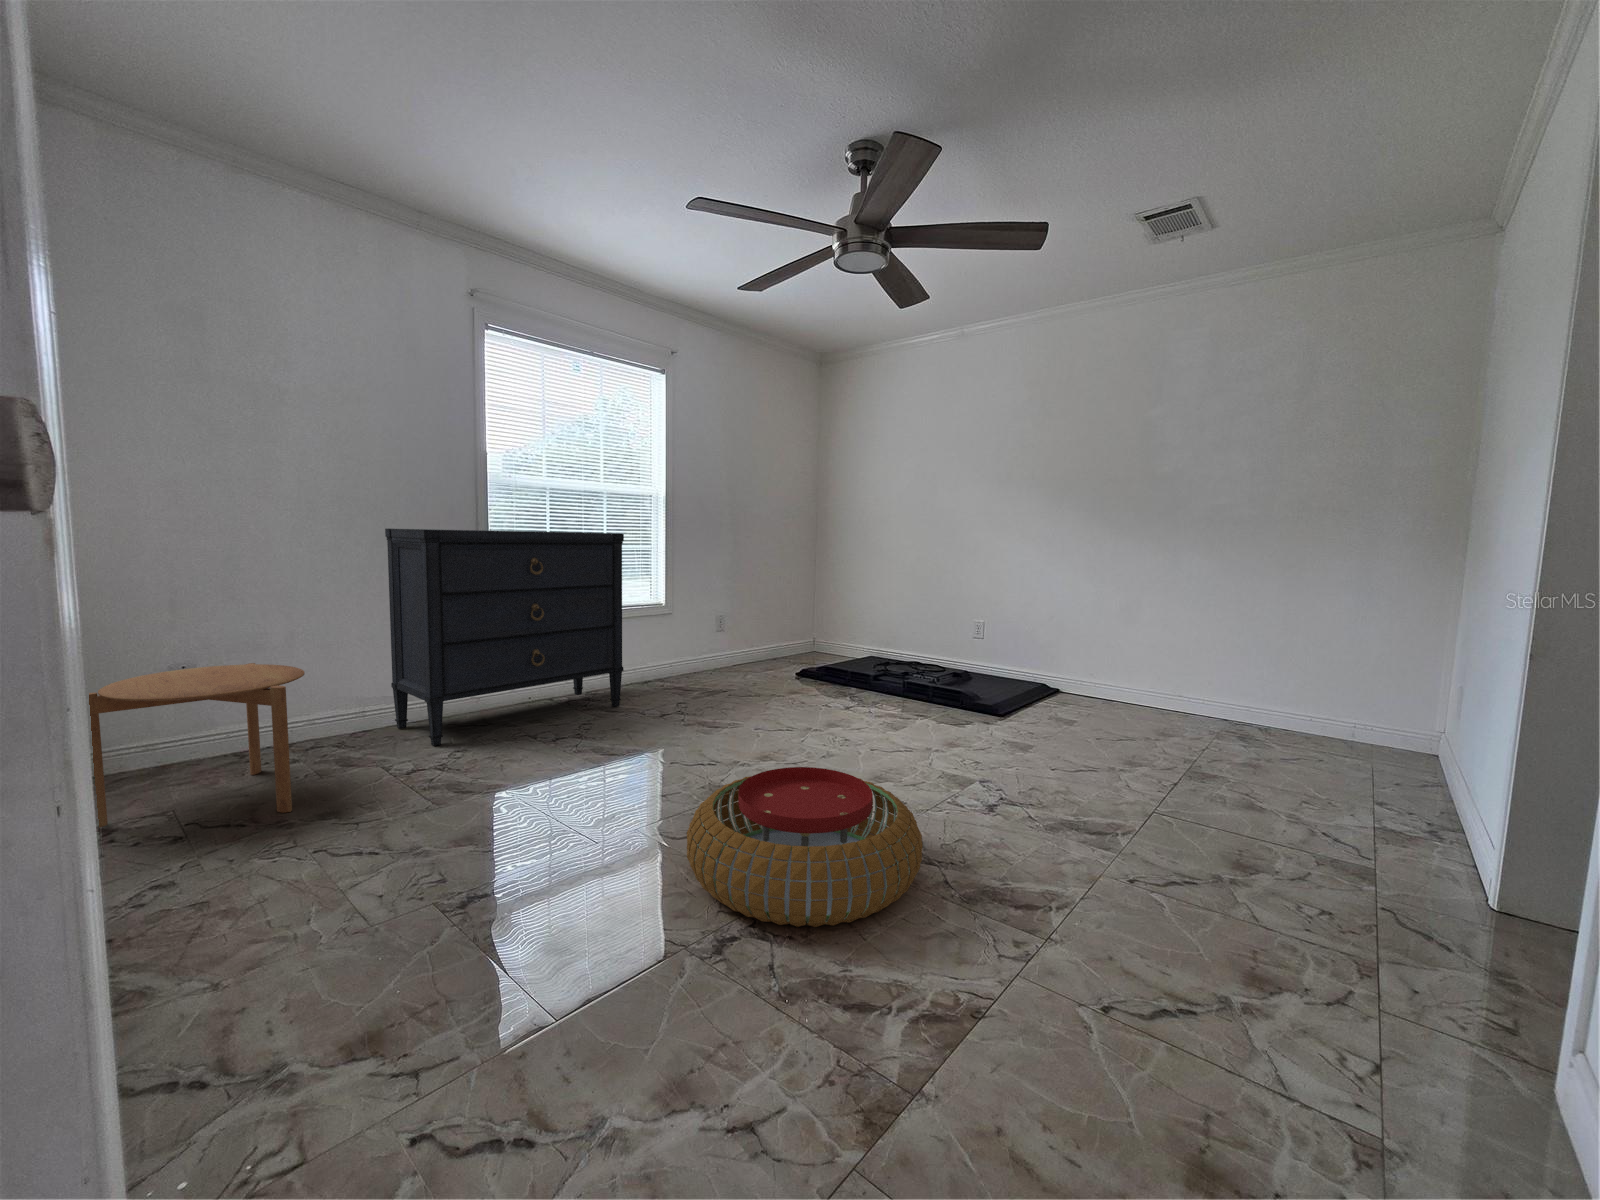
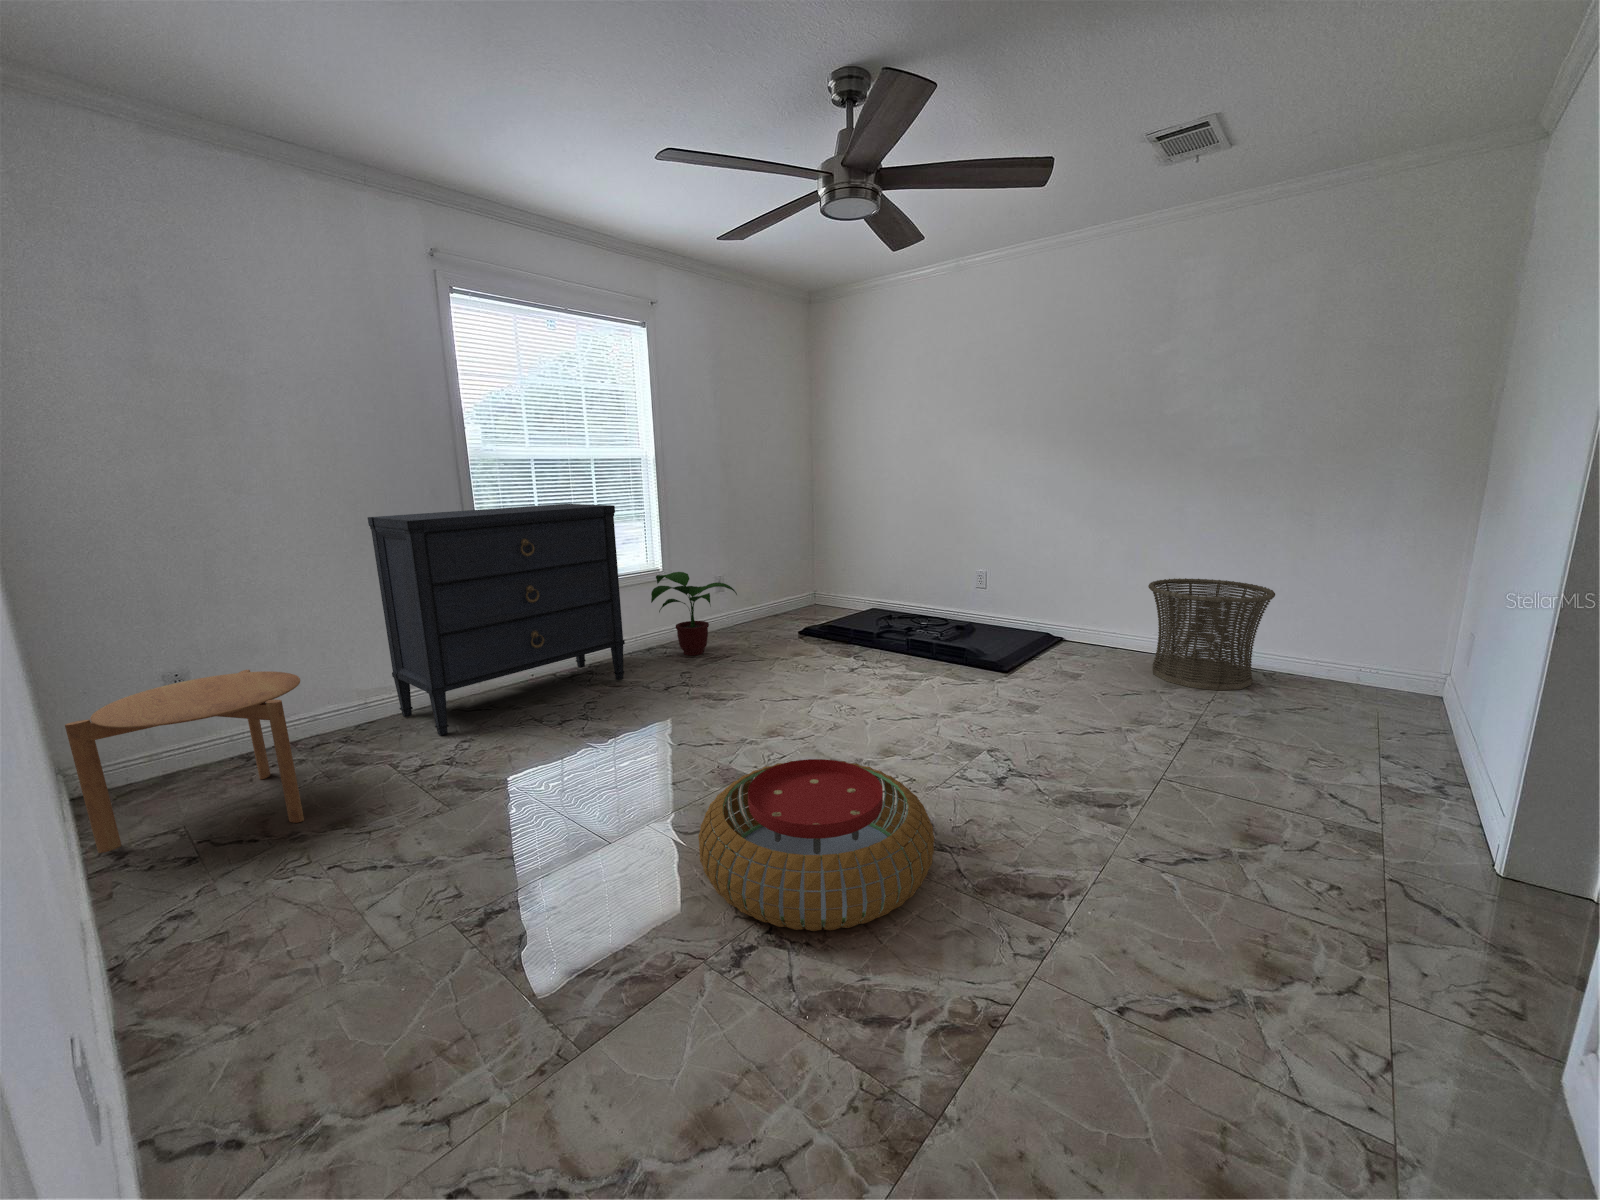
potted plant: none [652,607,738,689] -> present [651,572,737,655]
basket: none [1144,631,1269,741] -> present [1148,578,1275,690]

